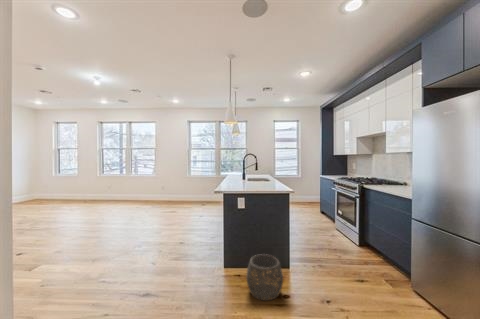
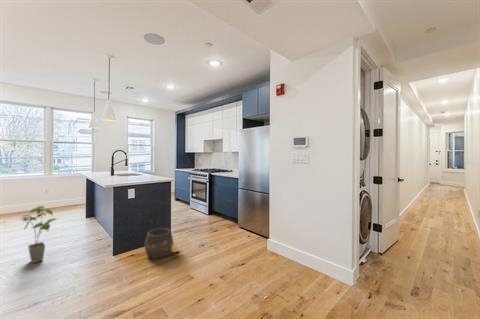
house plant: none [159,204,187,256] -> present [23,206,56,263]

